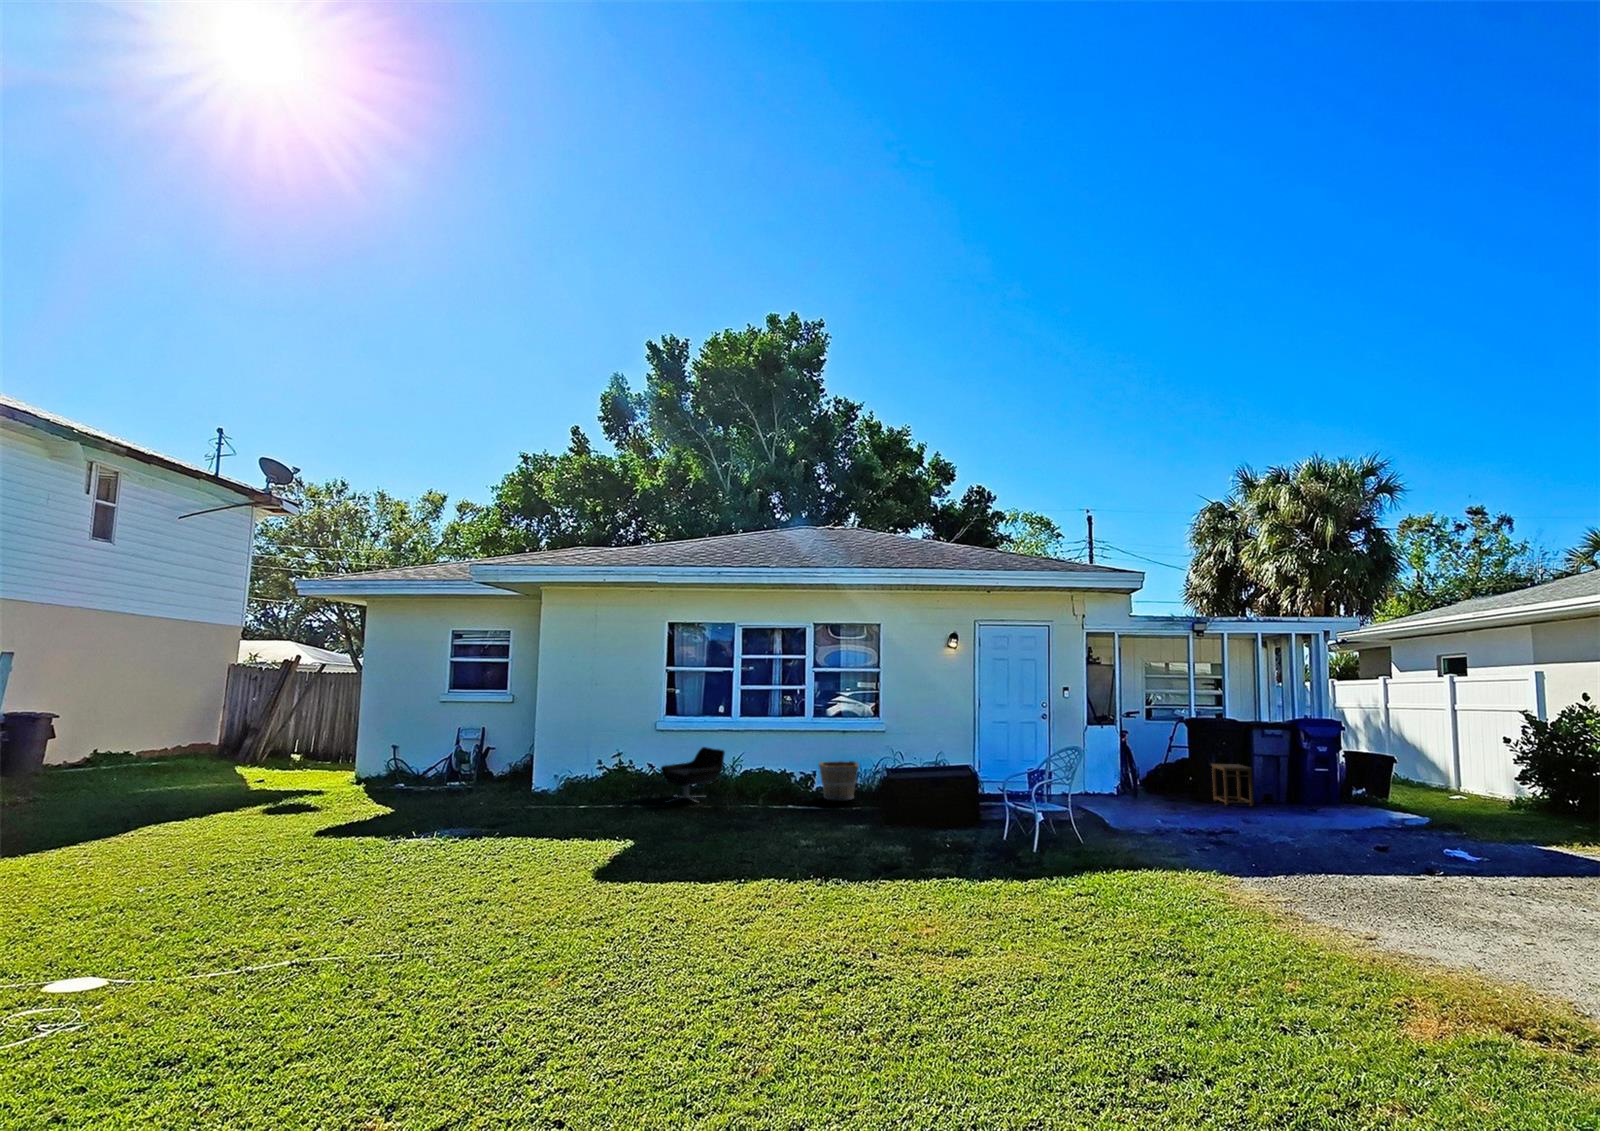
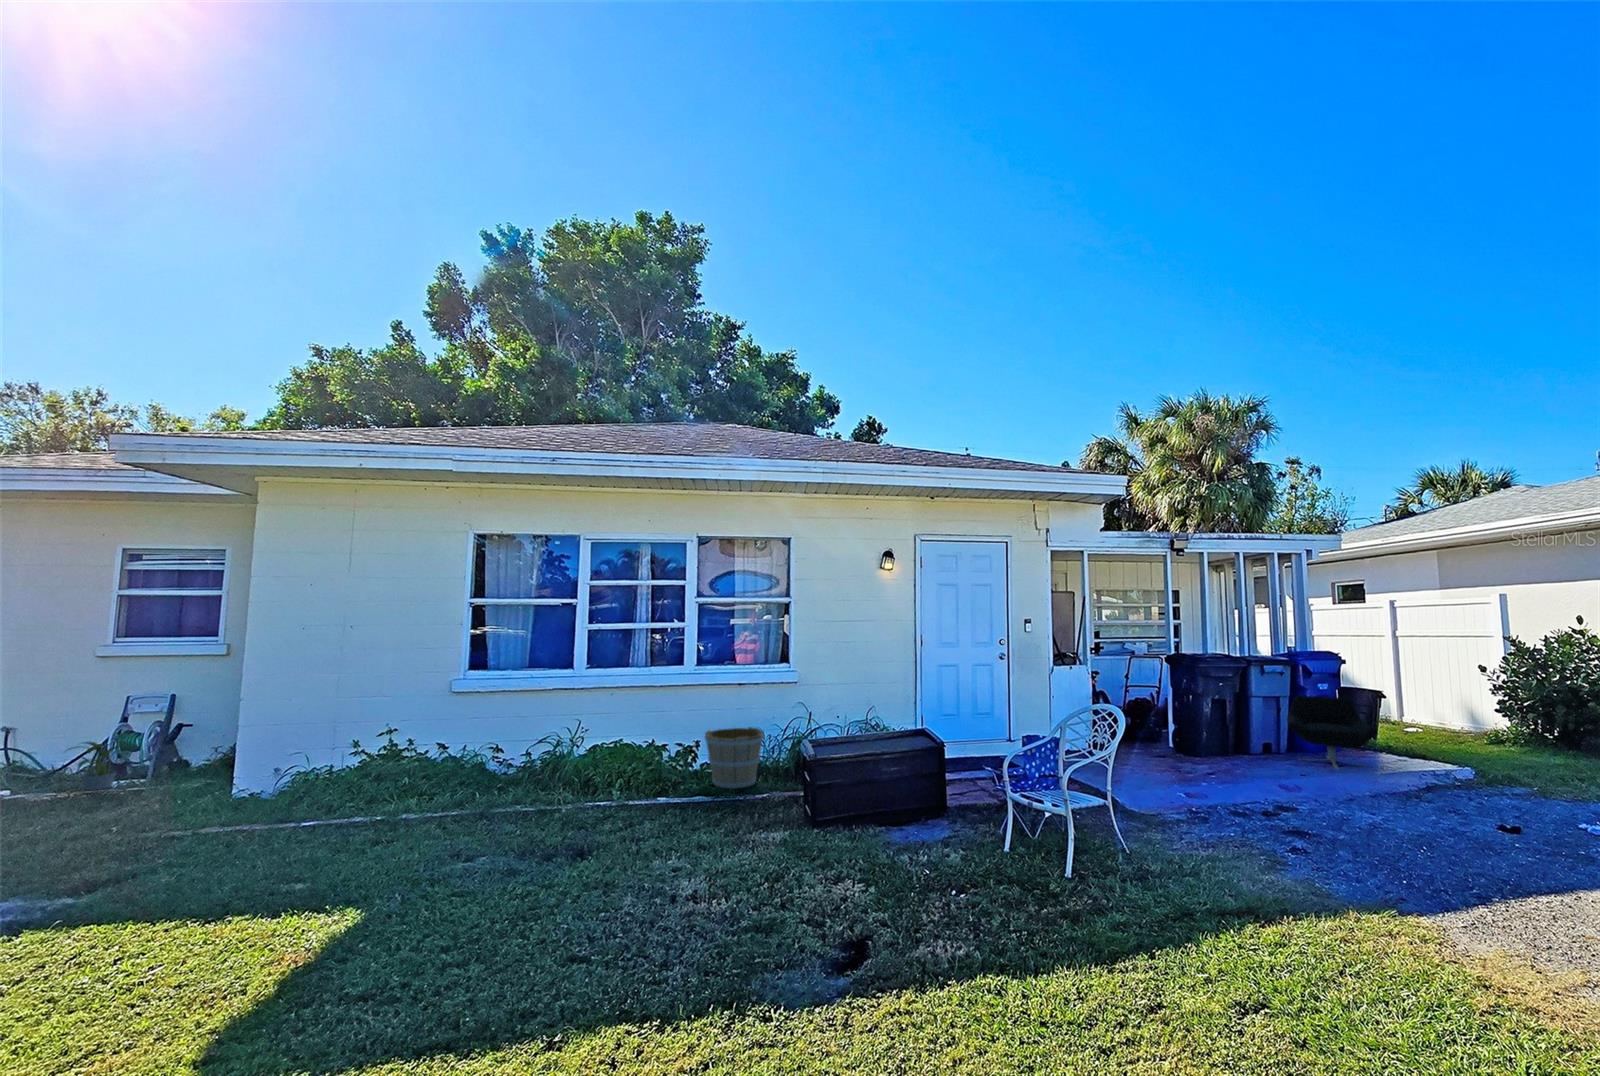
lounge chair: present [661,747,725,802] -> present [1287,695,1378,770]
potted plant: none [435,754,471,783] -> present [68,741,127,791]
side table: present [1212,764,1254,806] -> none [1202,709,1259,763]

